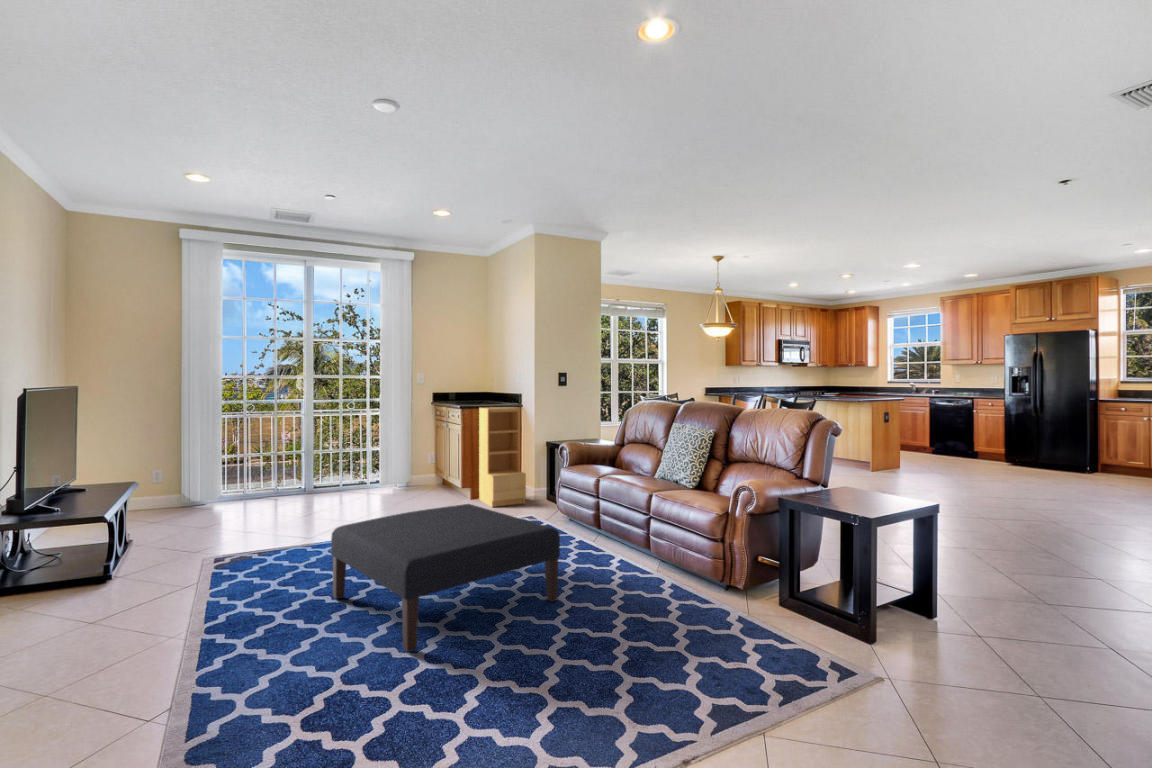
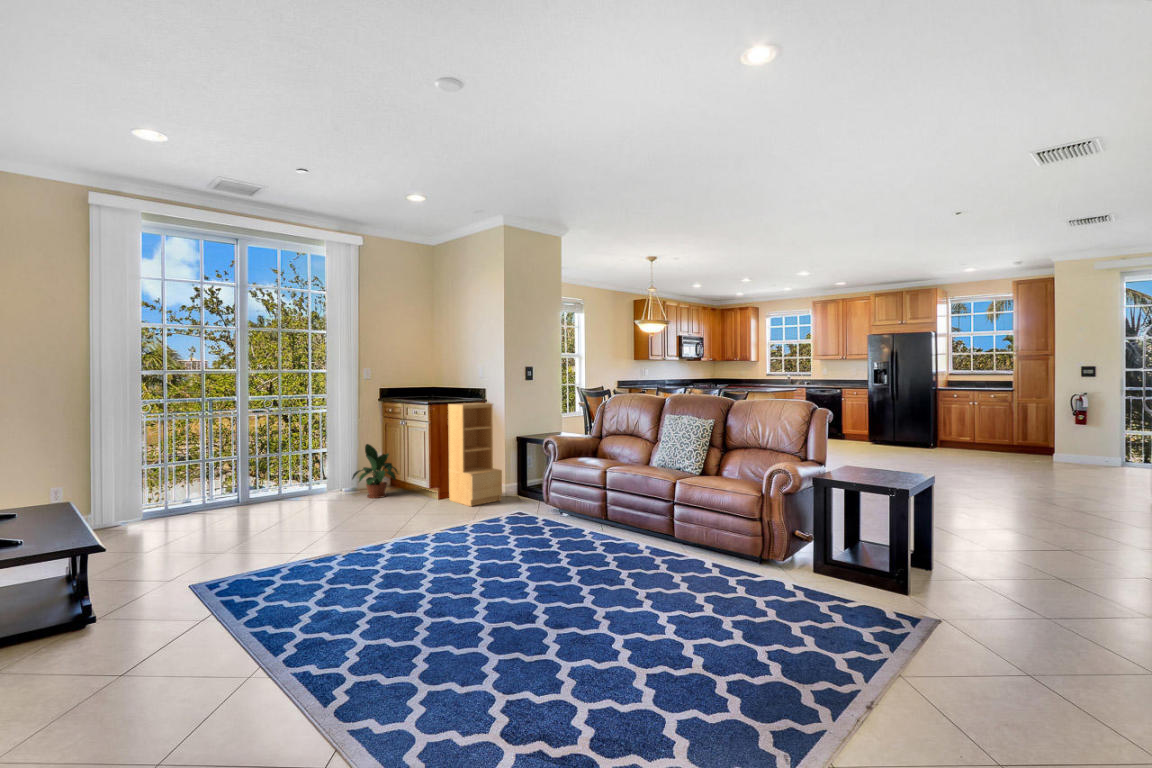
potted plant: none [401,443,443,494] -> present [352,444,397,498]
ottoman: present [331,504,560,652] -> none [399,502,633,652]

